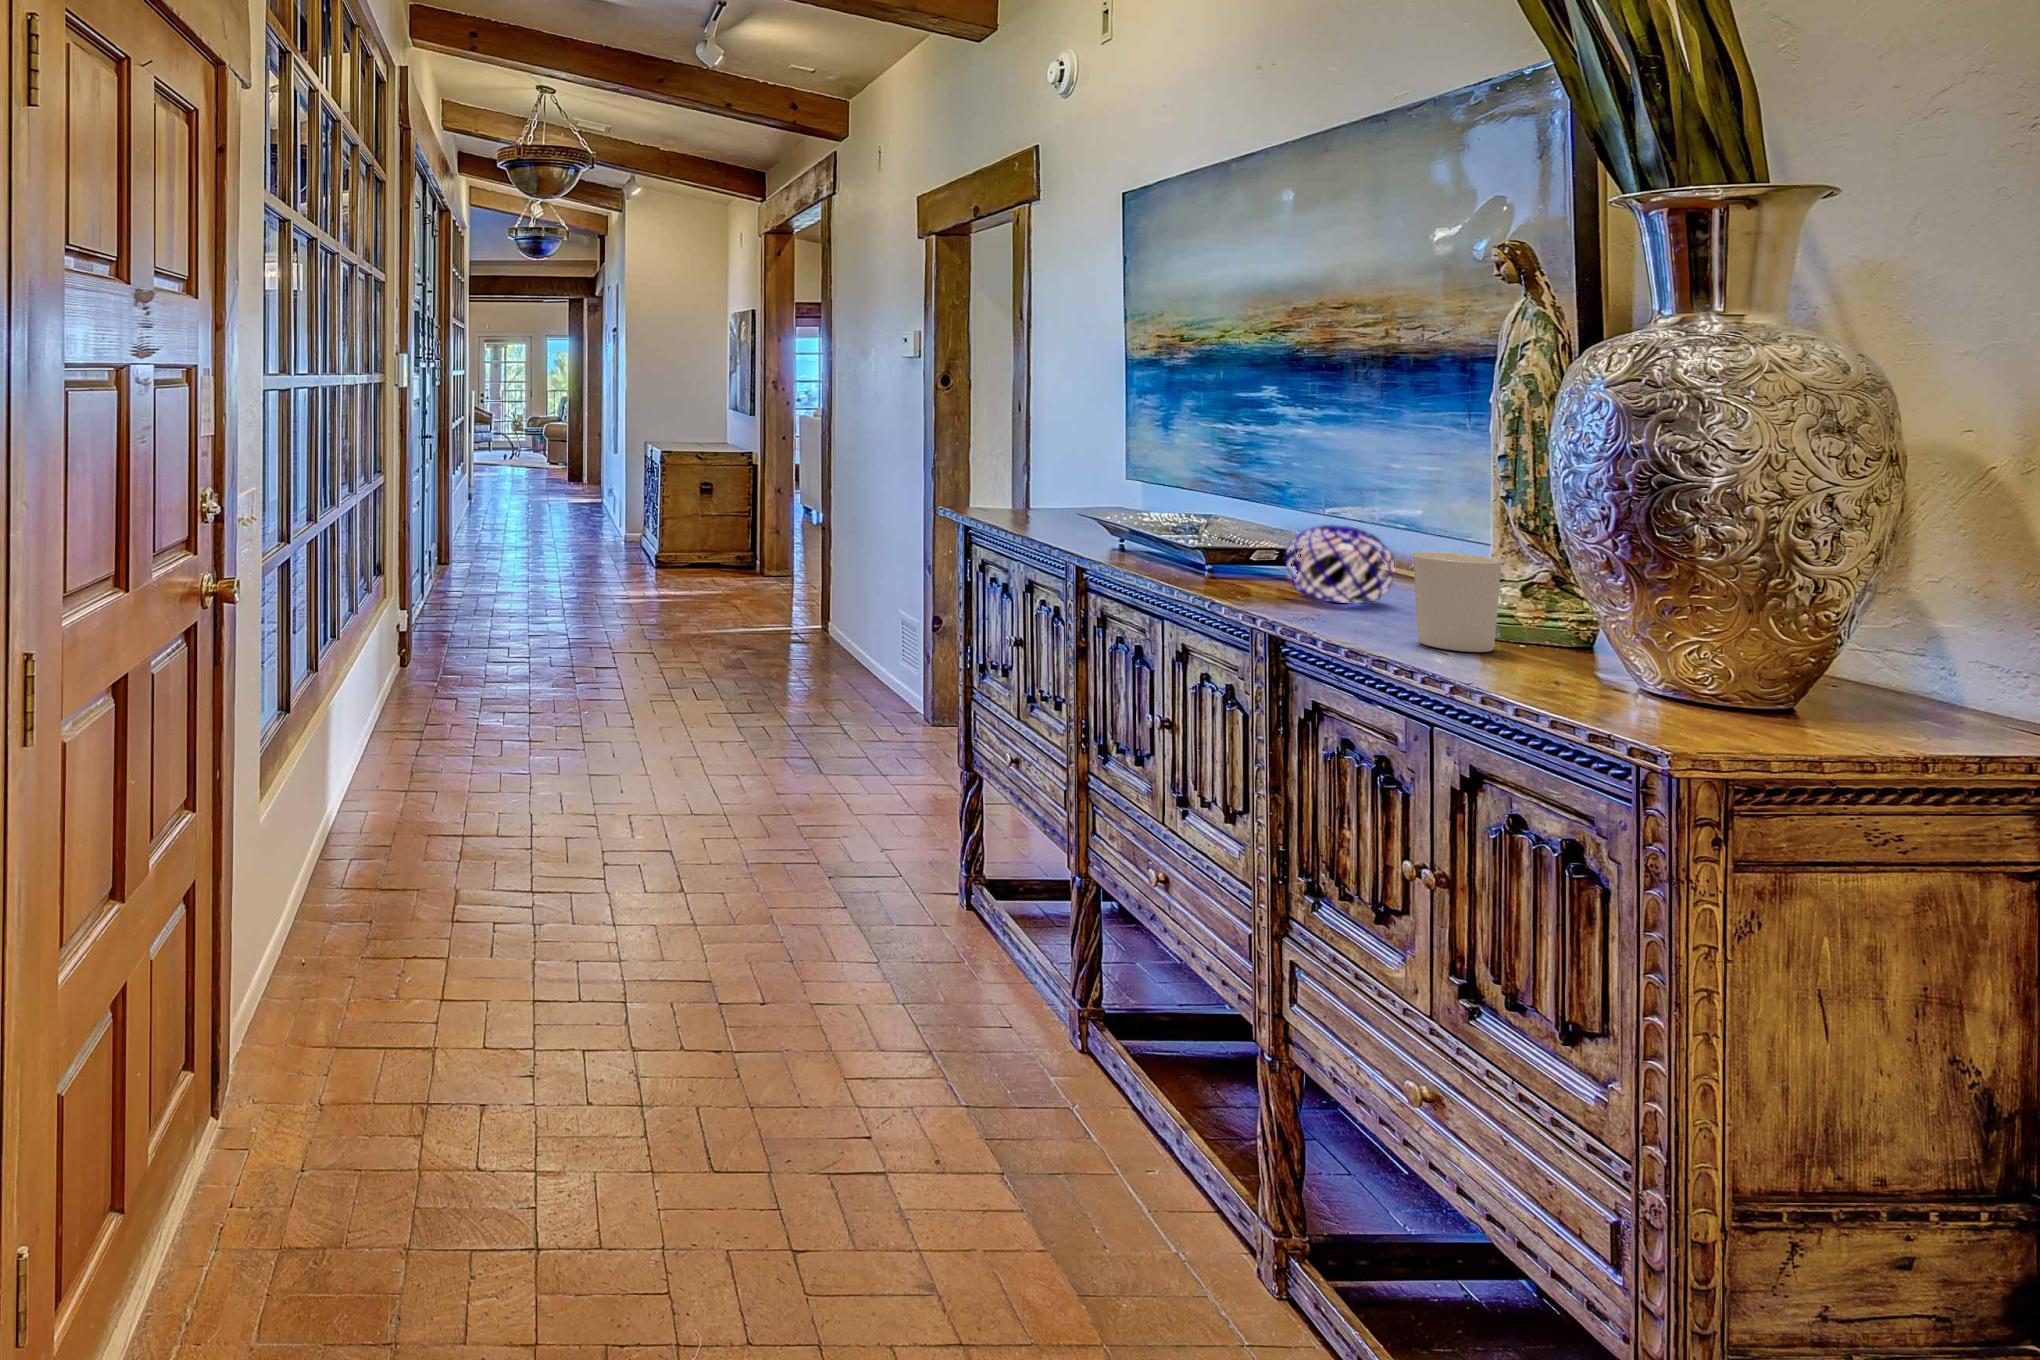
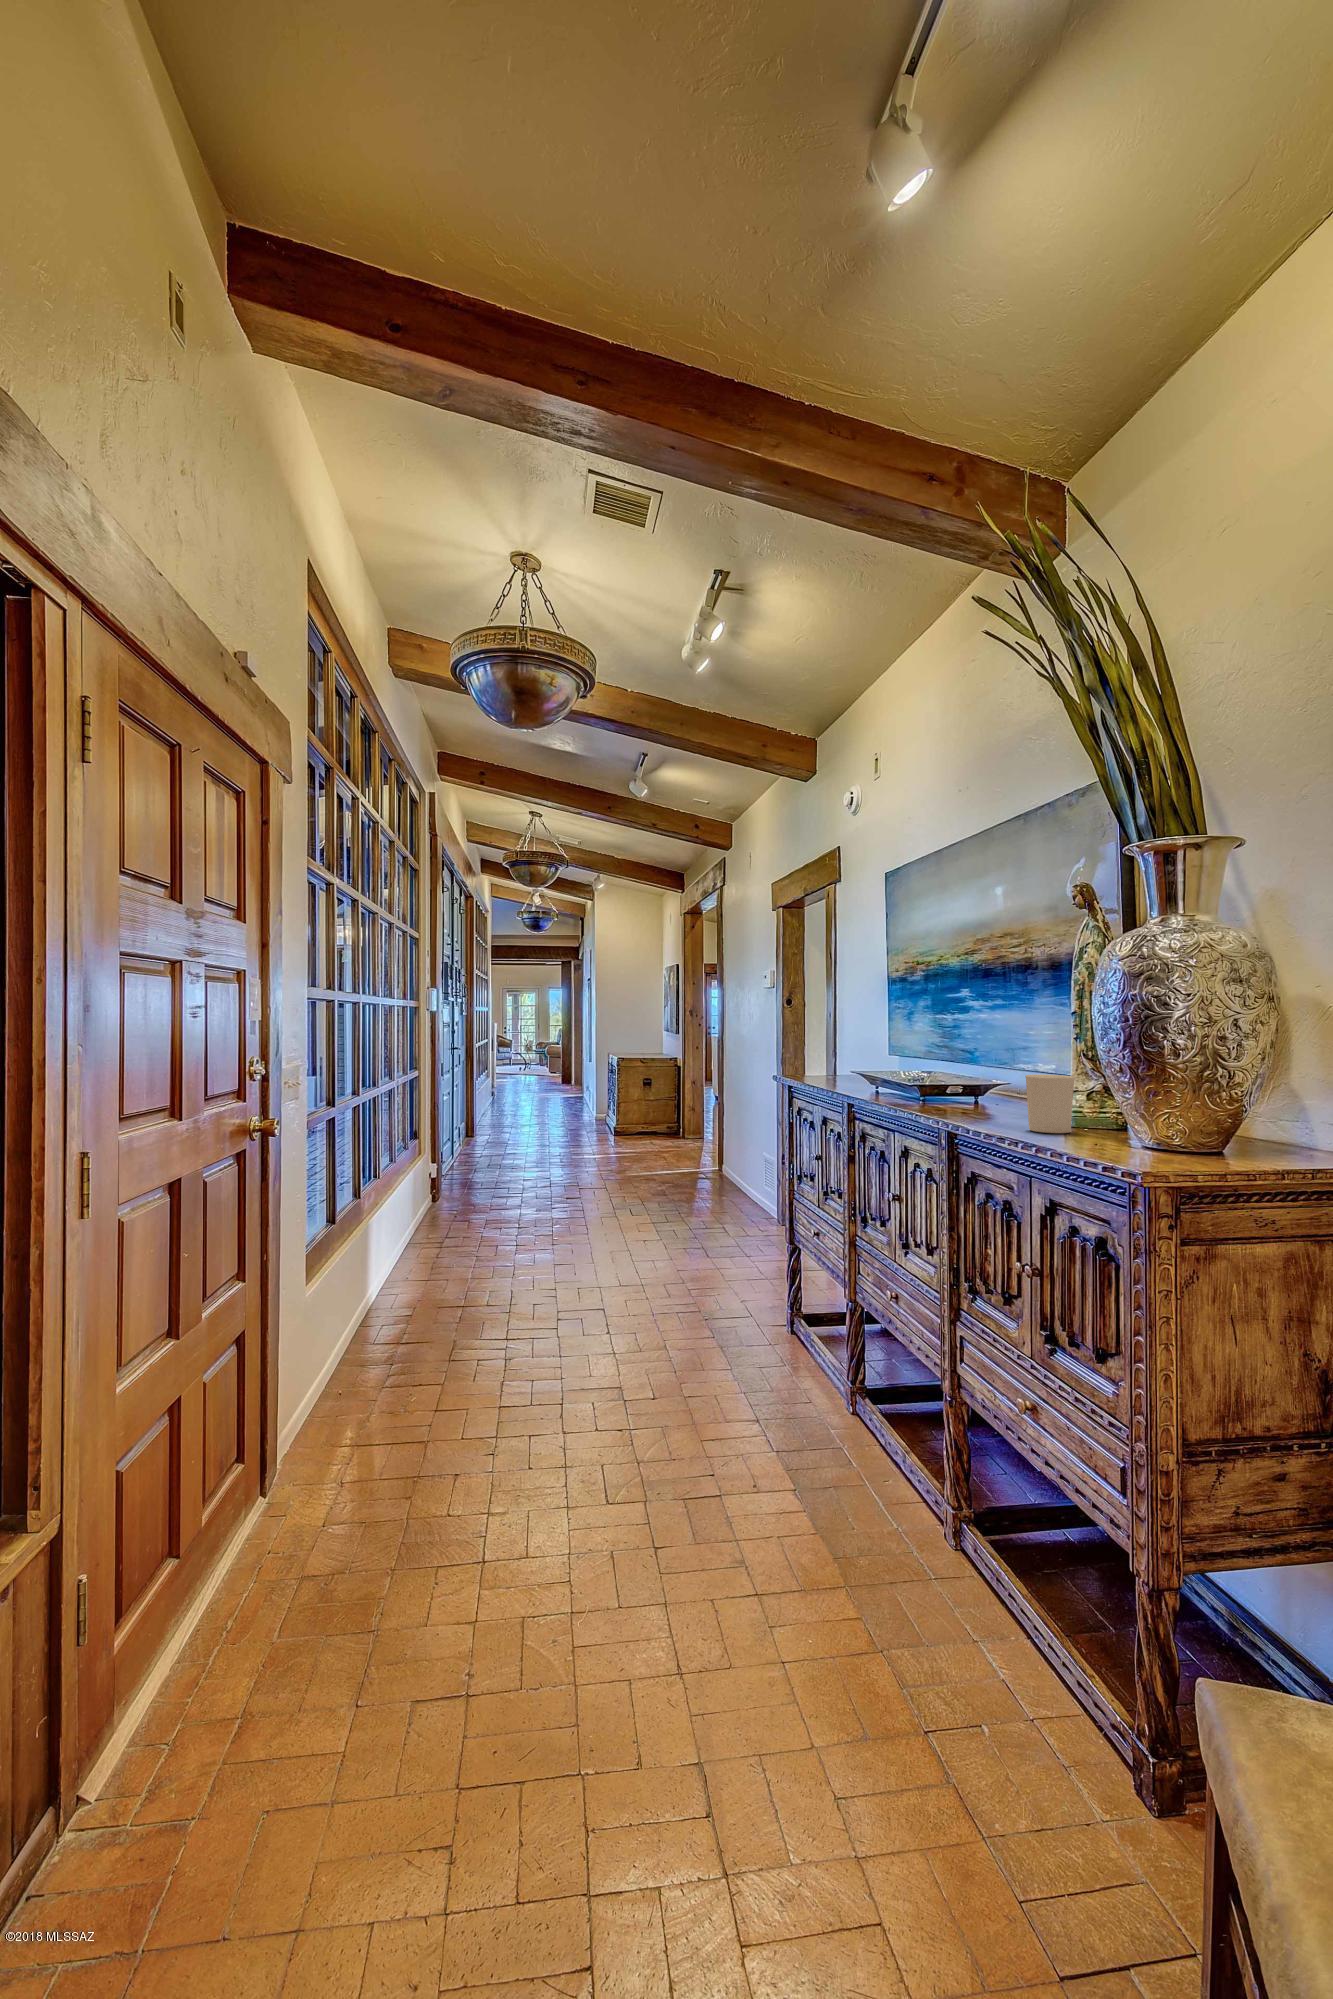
decorative orb: present [1285,525,1394,603] -> none [962,1066,1024,1114]

